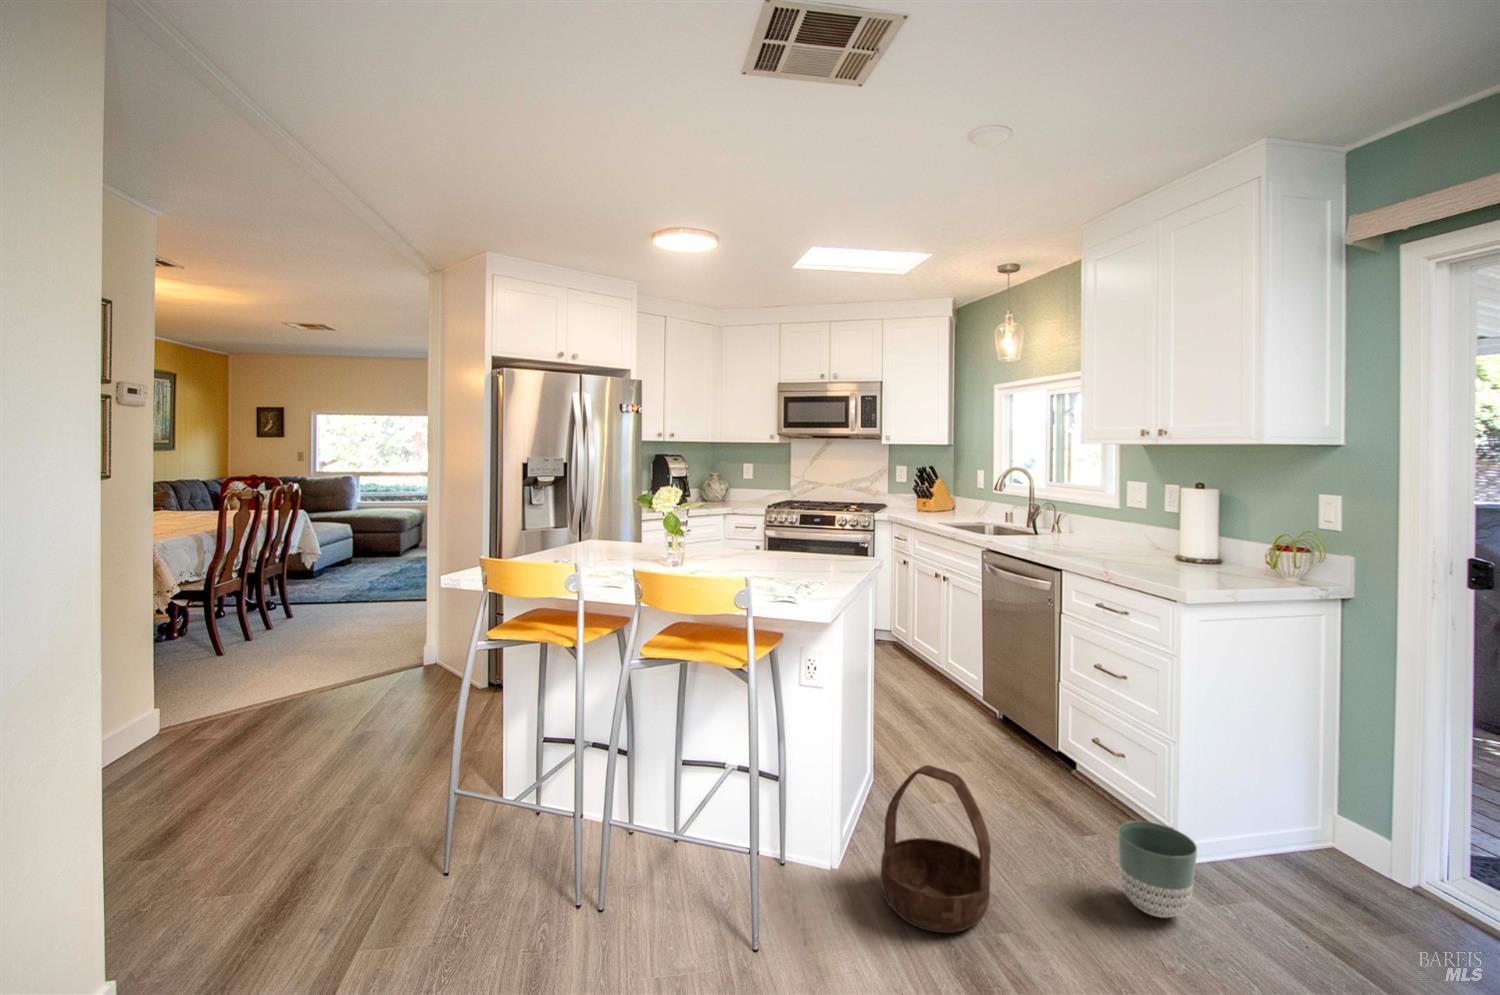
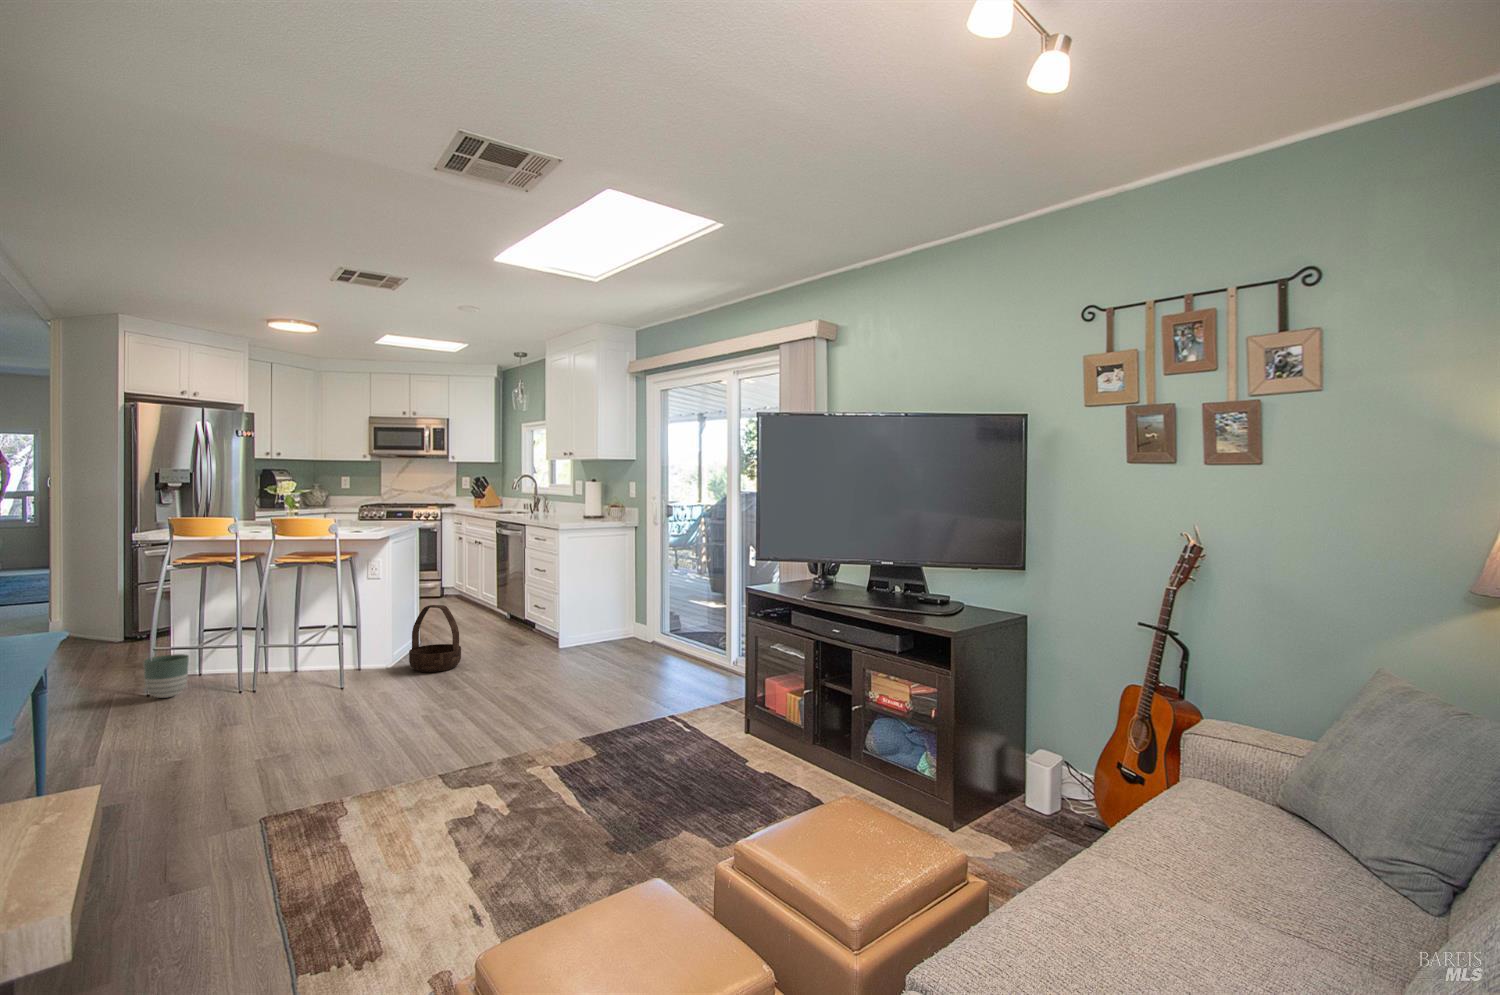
planter: present [1118,821,1197,918] -> present [143,654,189,698]

